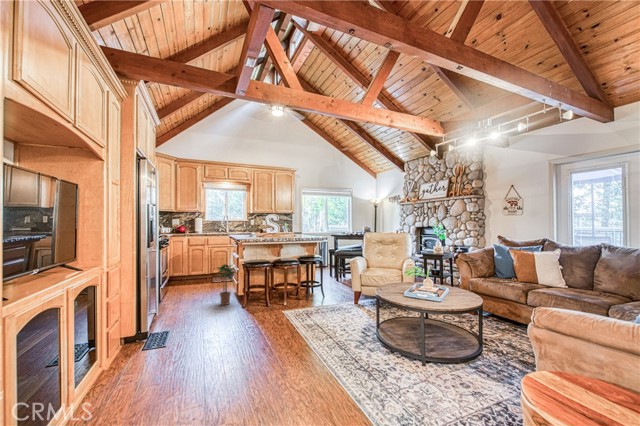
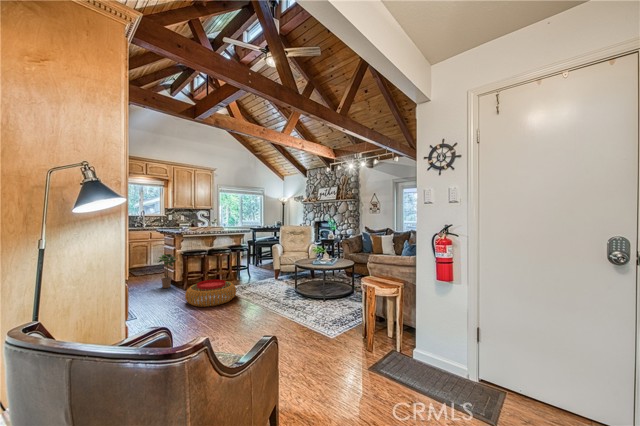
pouf: none [227,303,293,343] -> present [185,279,236,307]

